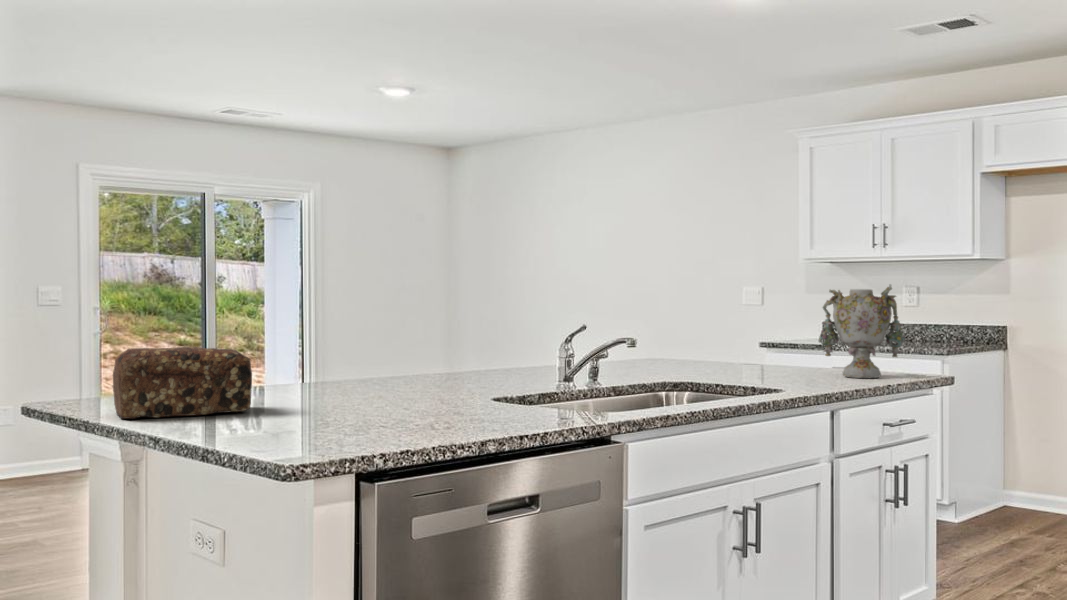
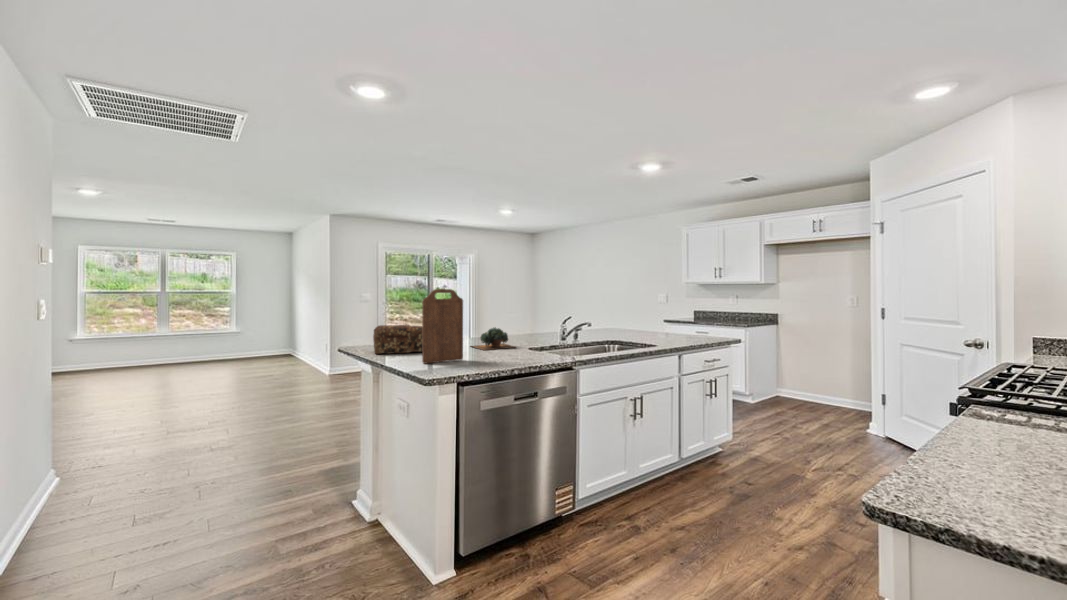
cutting board: none [255,252,351,435] -> present [422,289,463,364]
vase: present [819,284,905,378] -> none [679,300,718,341]
succulent plant: none [347,351,463,406] -> present [471,327,514,350]

